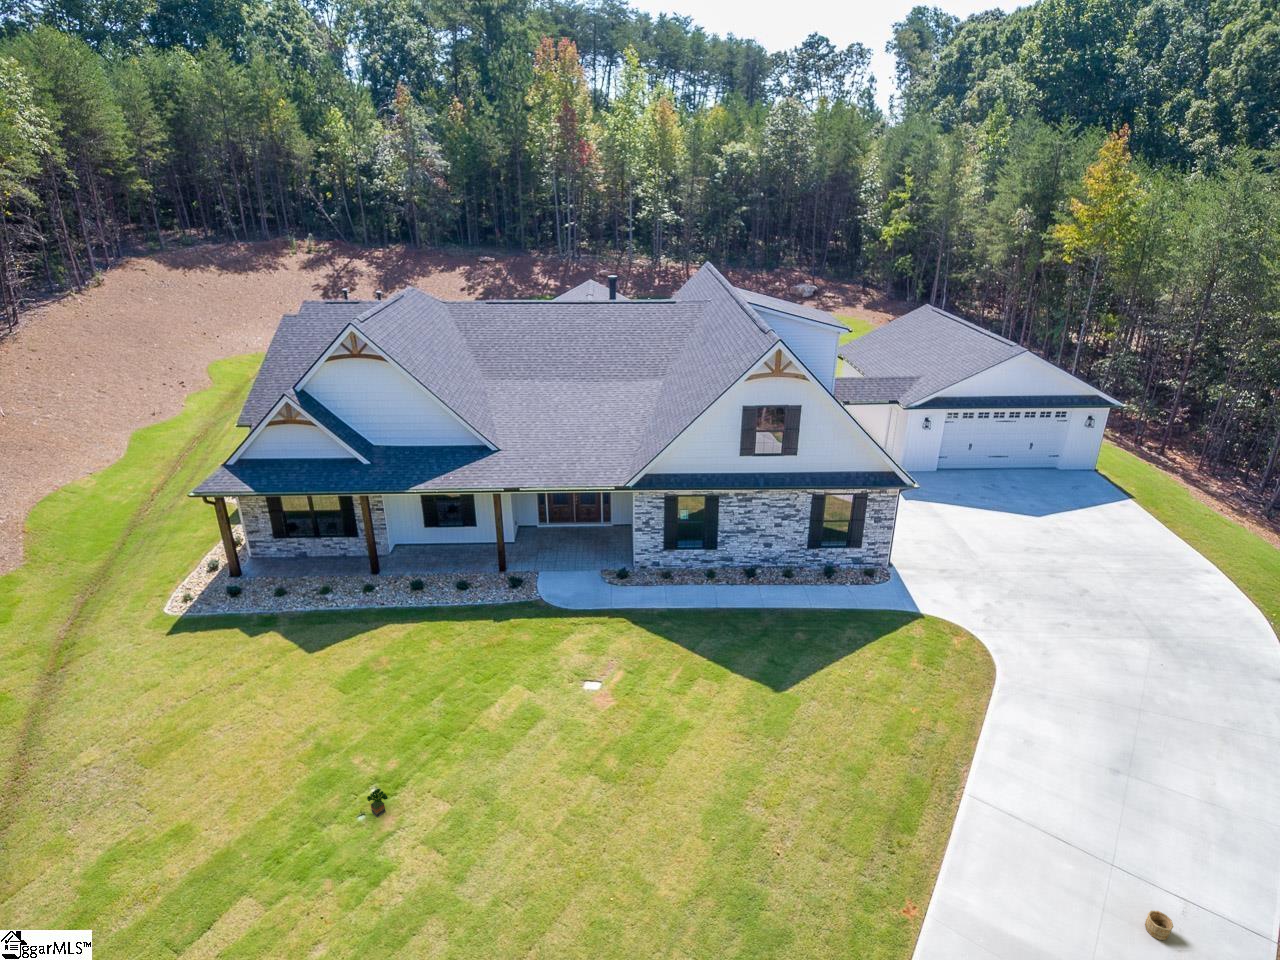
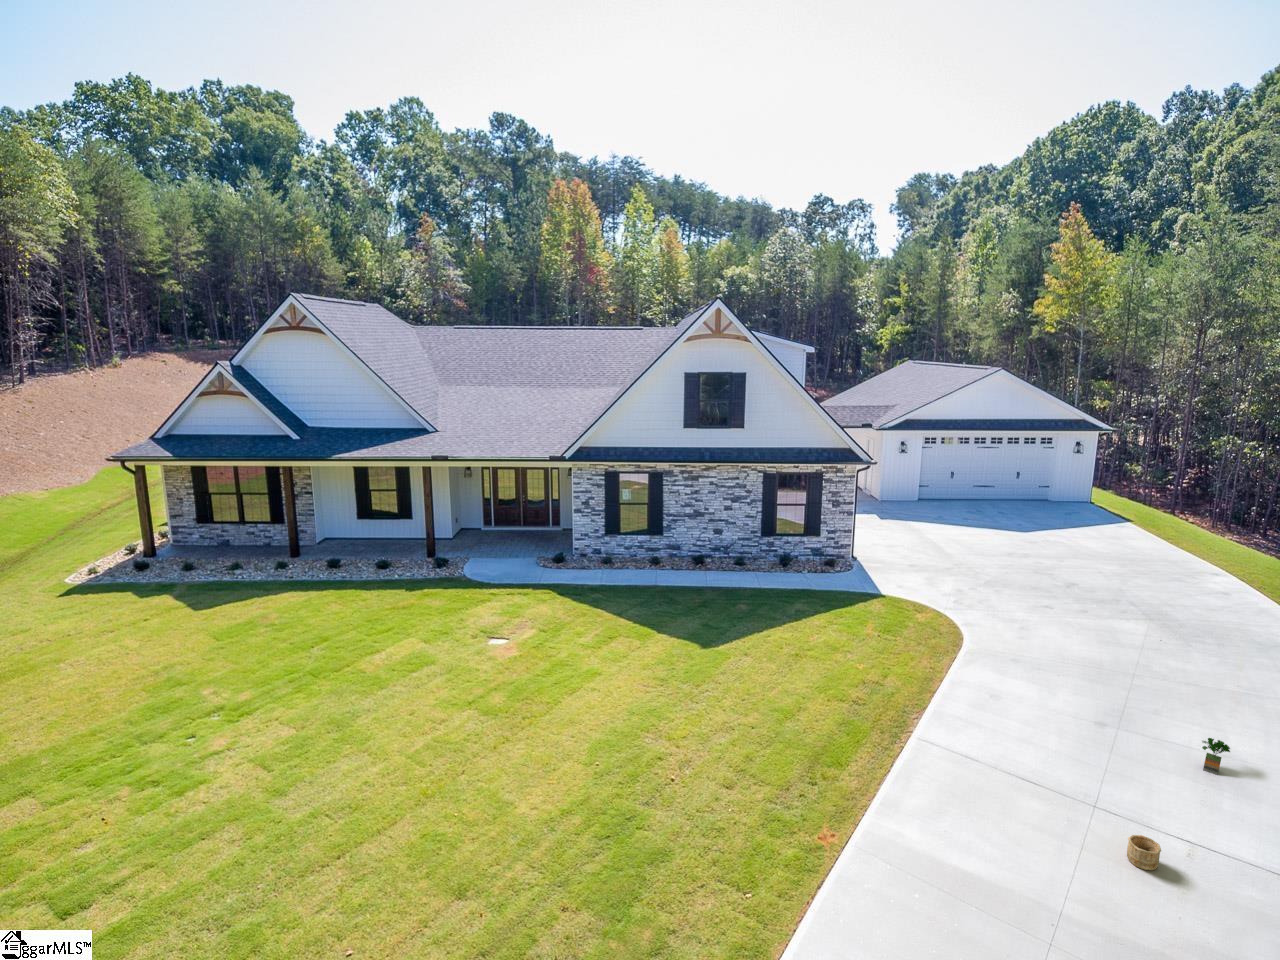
potted tree: present [367,789,388,818] -> present [1202,738,1230,775]

